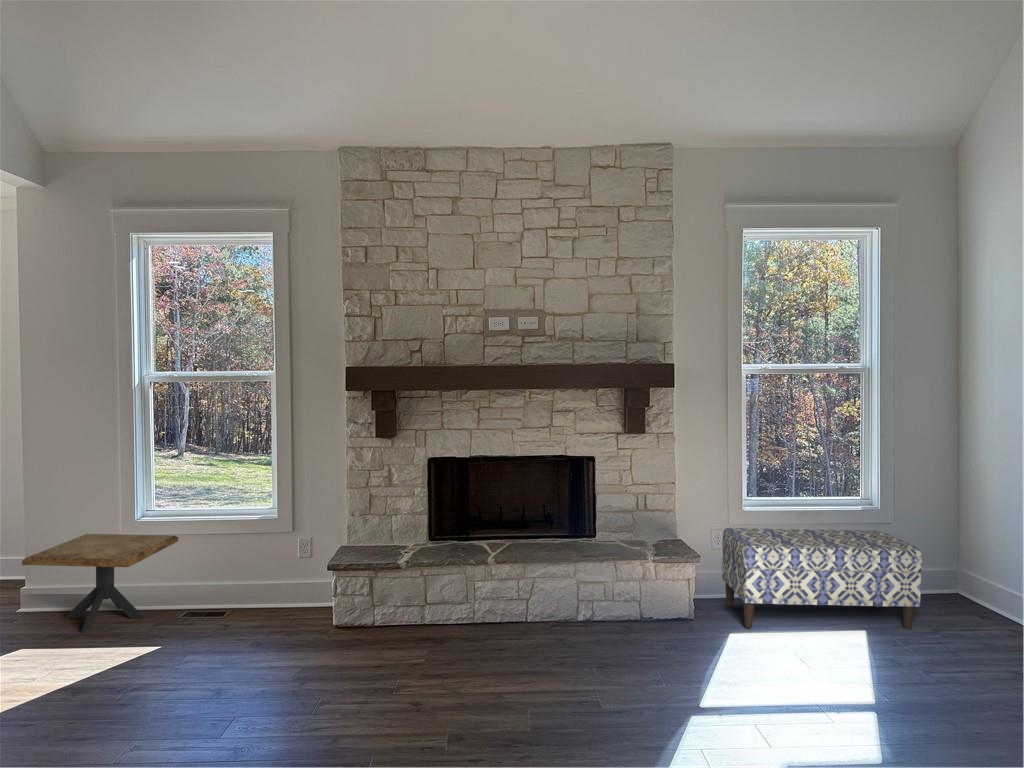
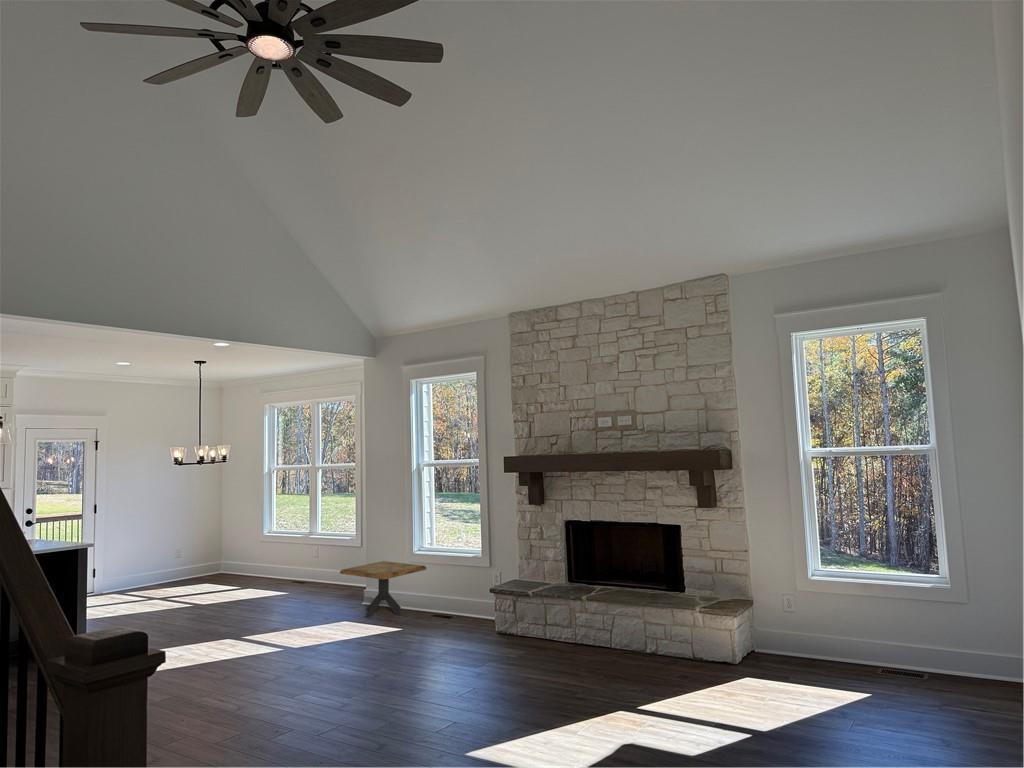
bench: present [722,528,922,630] -> none [767,590,946,701]

